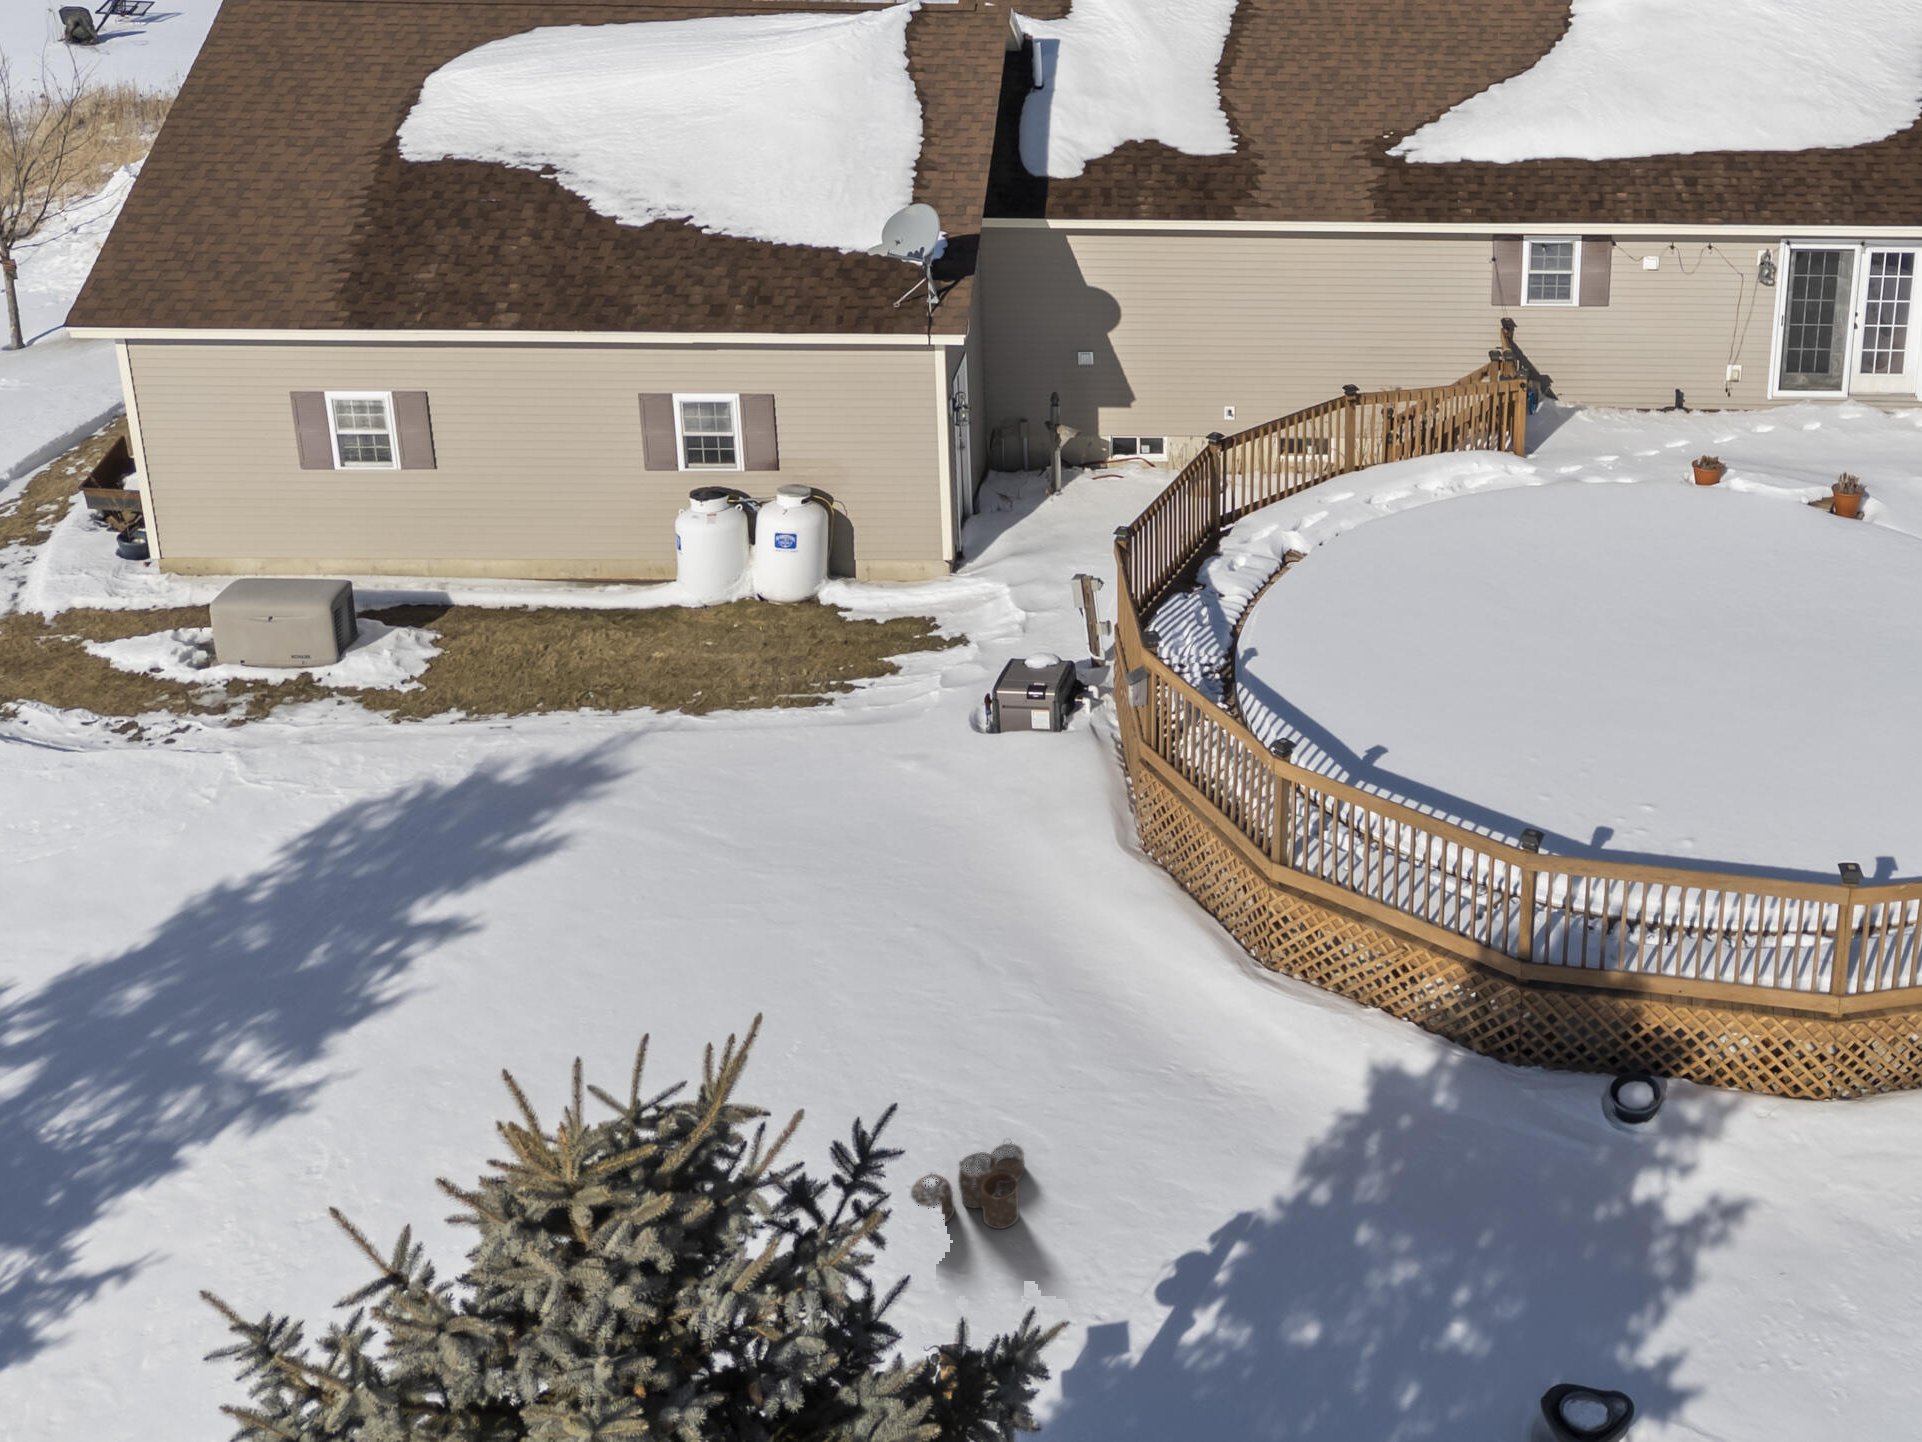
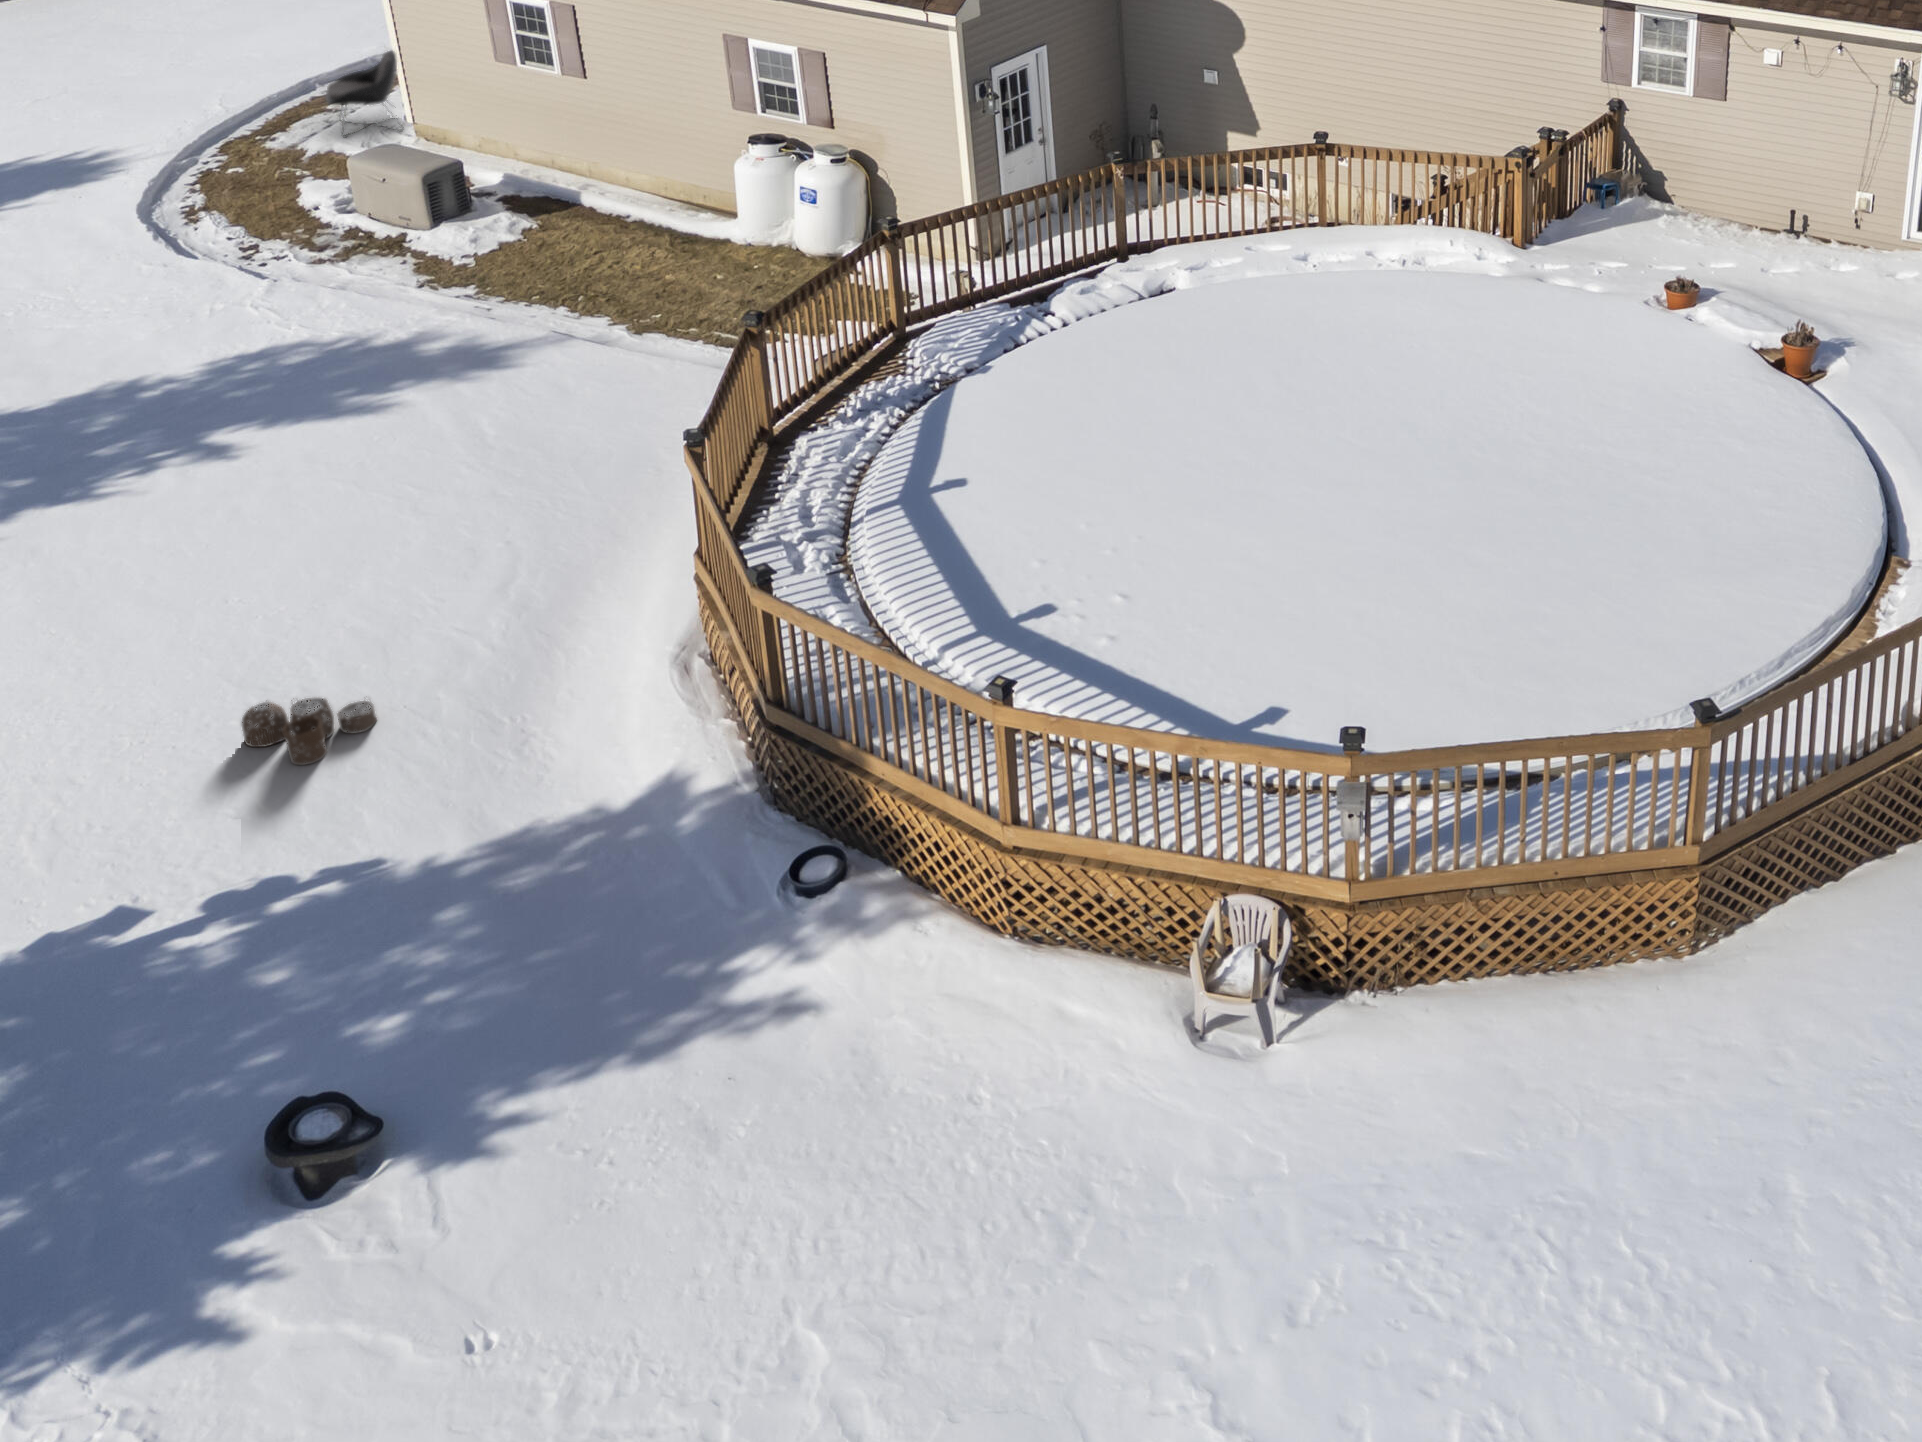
lounge chair: none [41,476,153,587] -> present [325,51,402,136]

